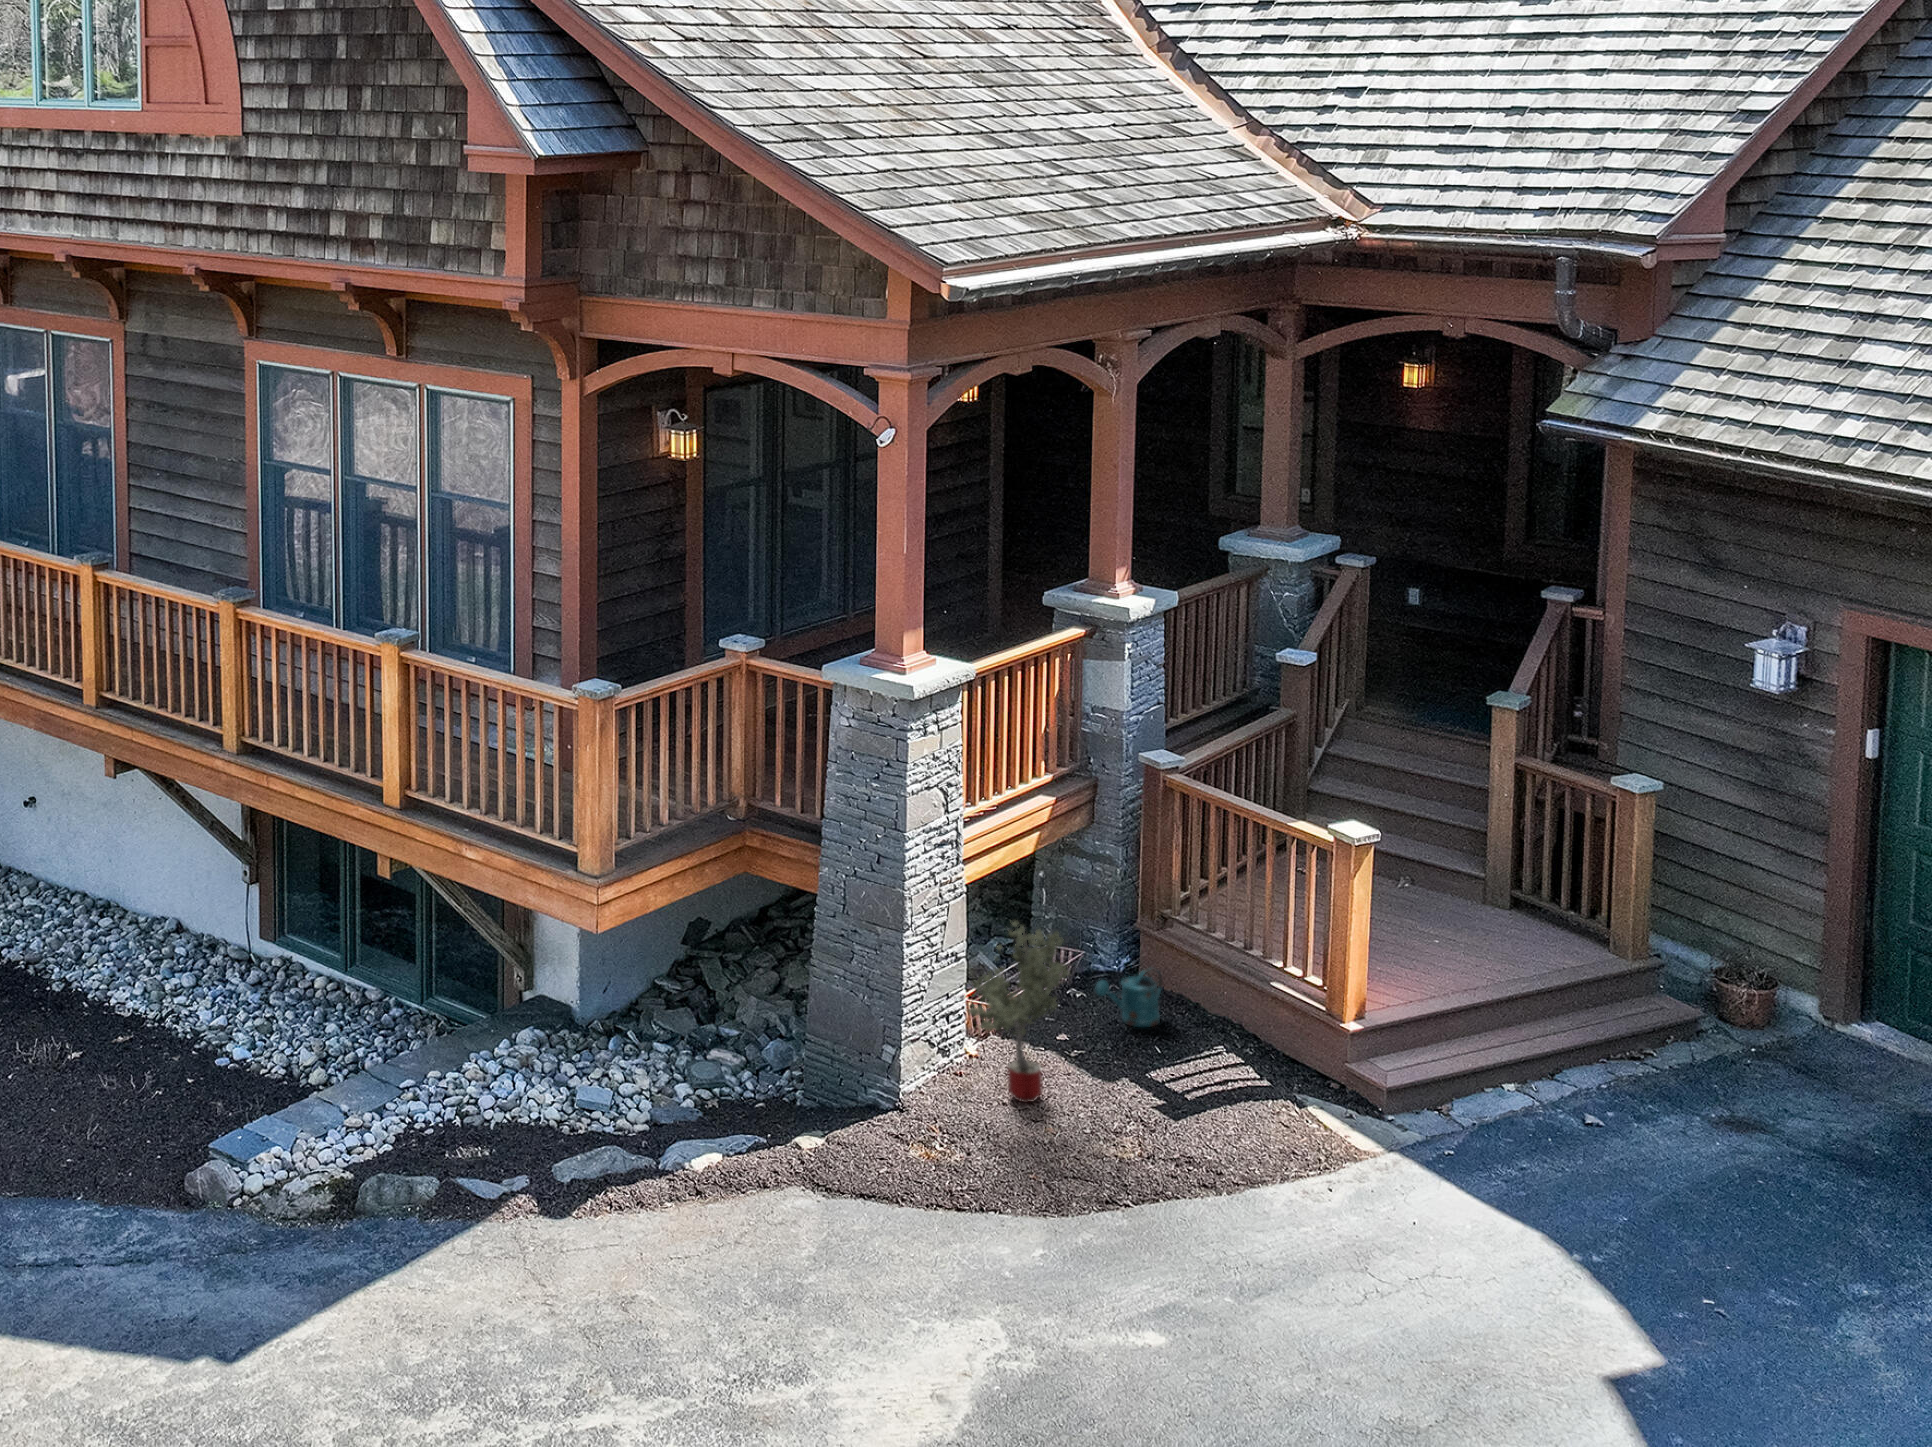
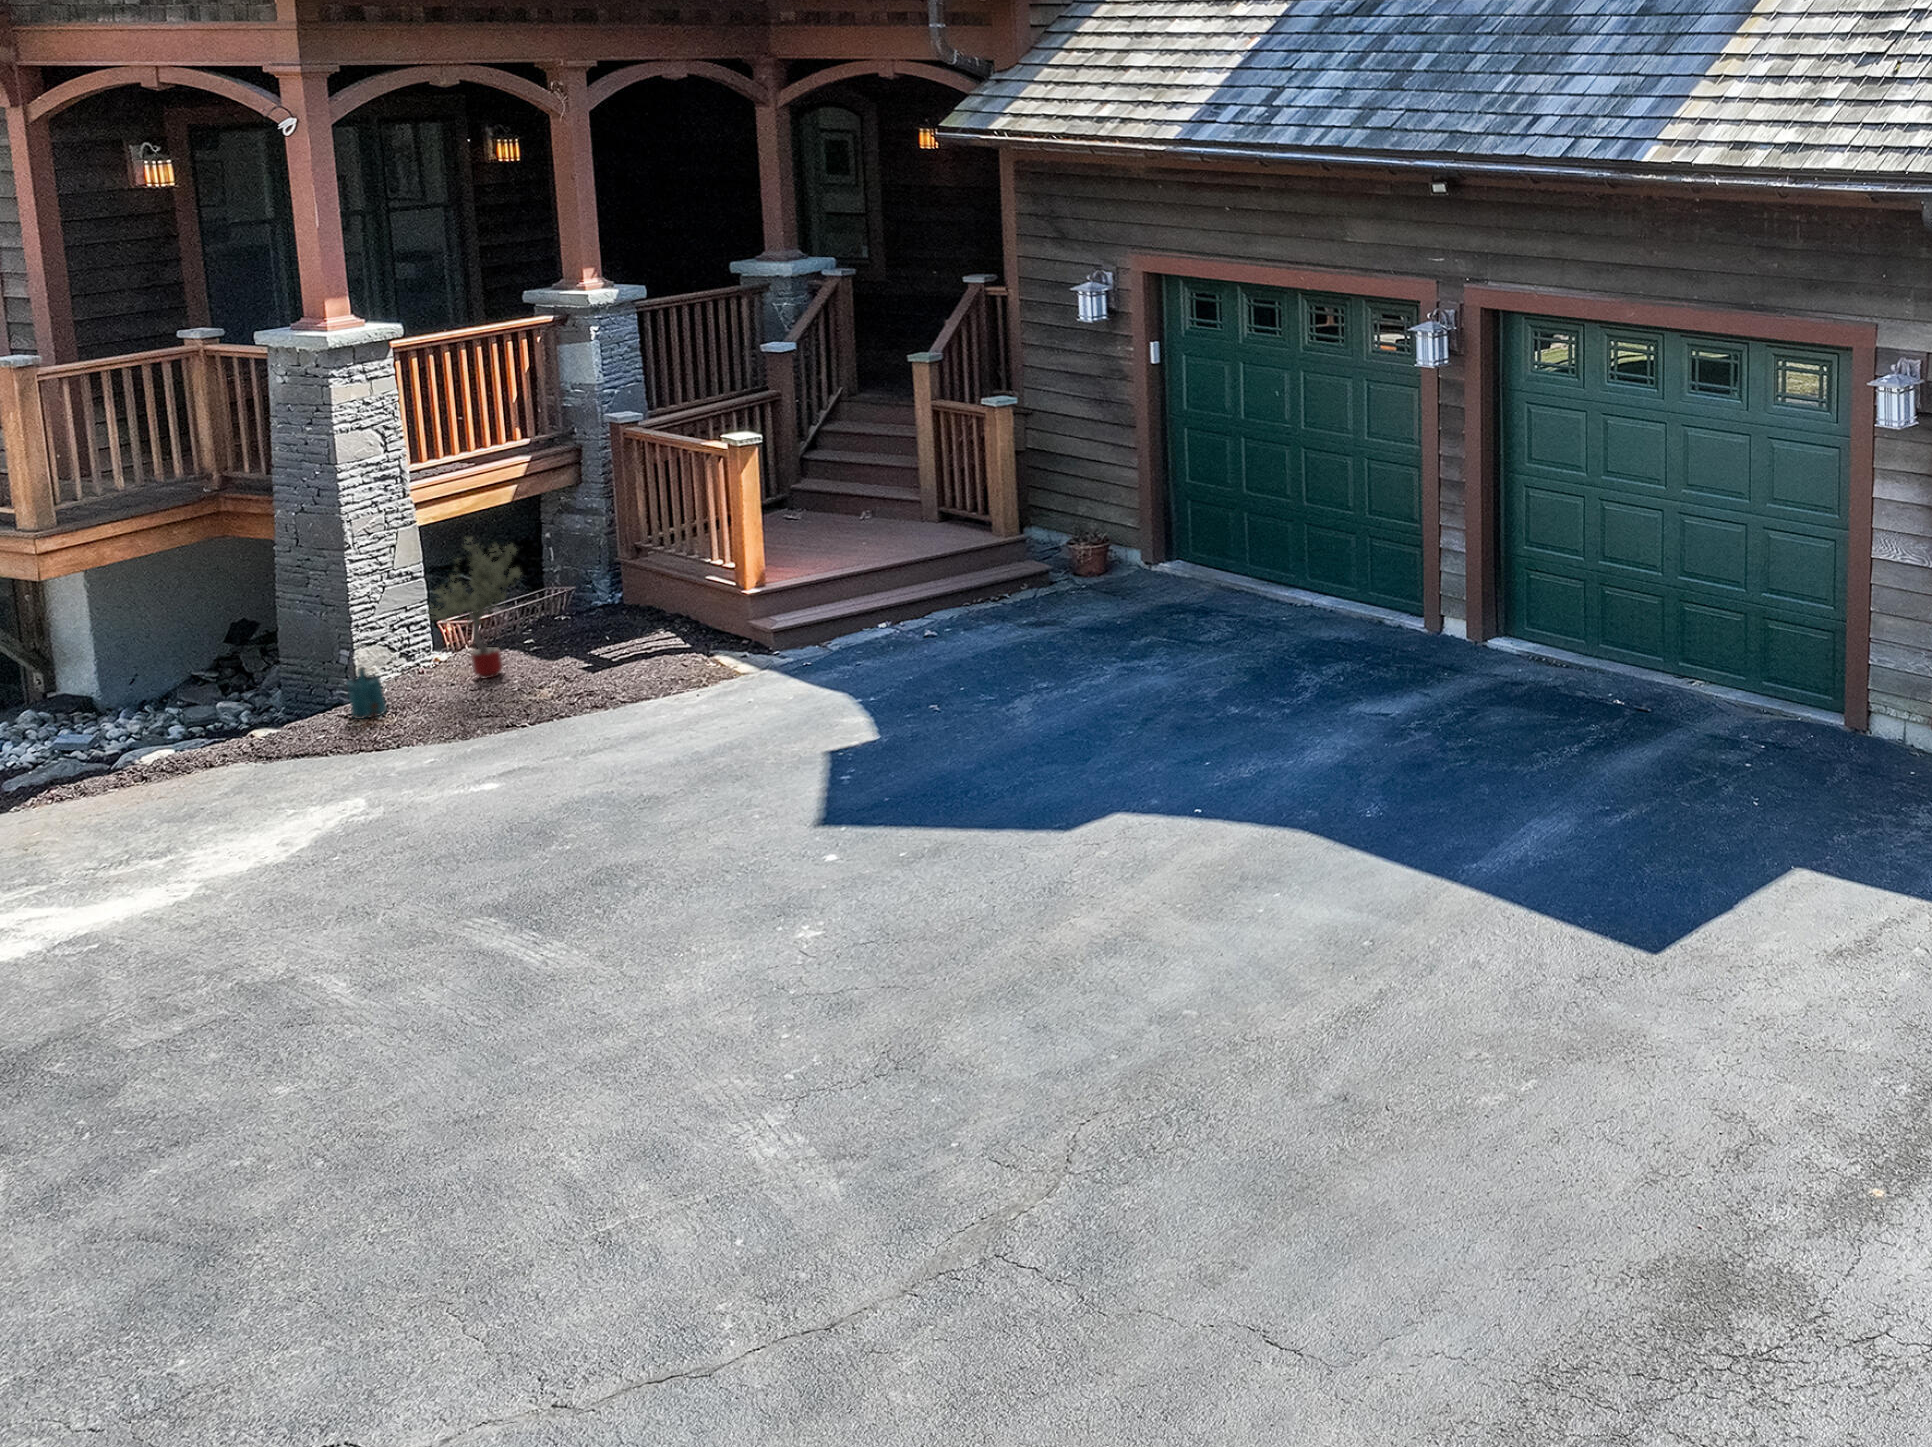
watering can: present [1095,968,1162,1027] -> present [347,667,387,719]

